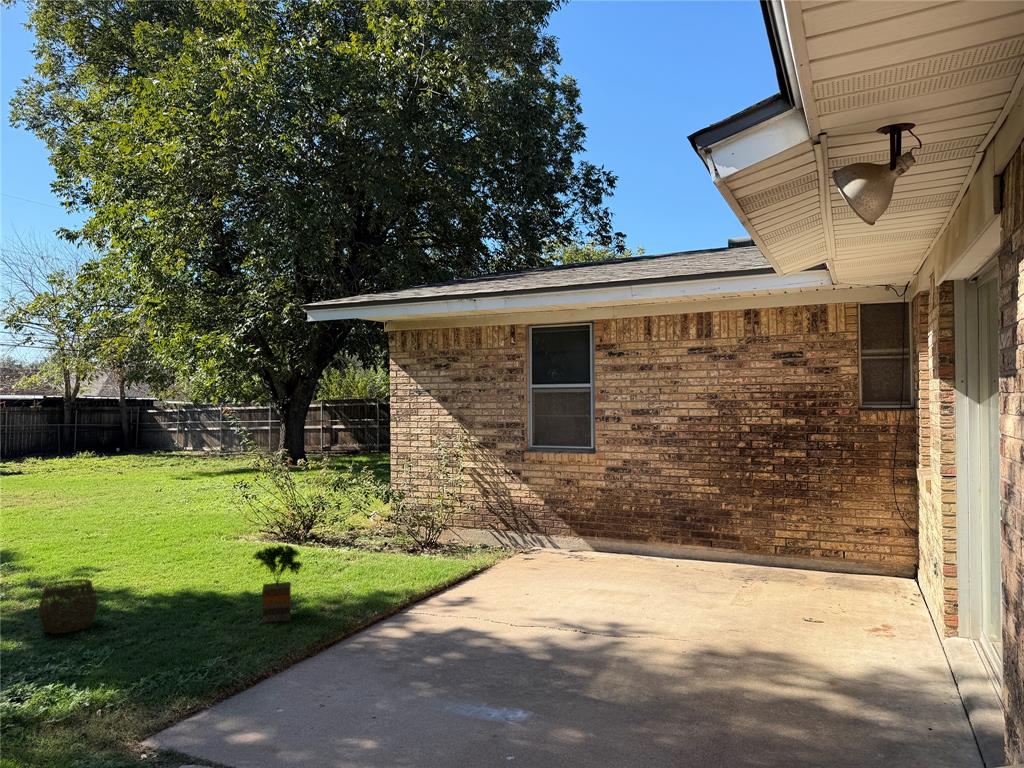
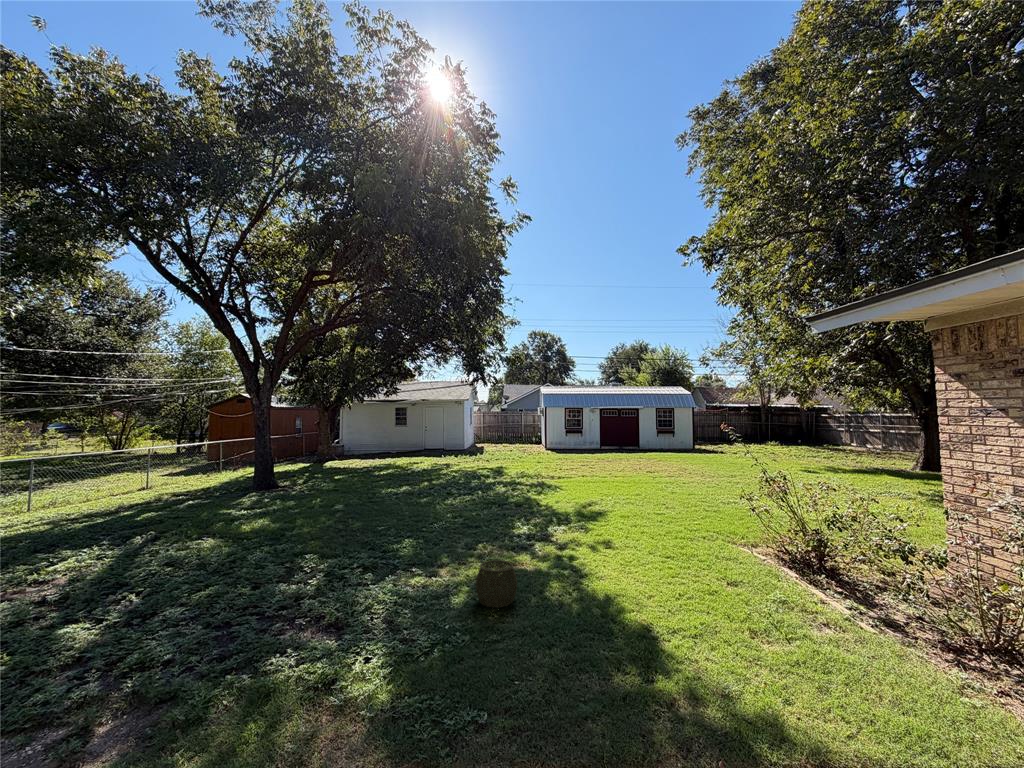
potted tree: present [253,545,302,623] -> none [585,591,642,696]

